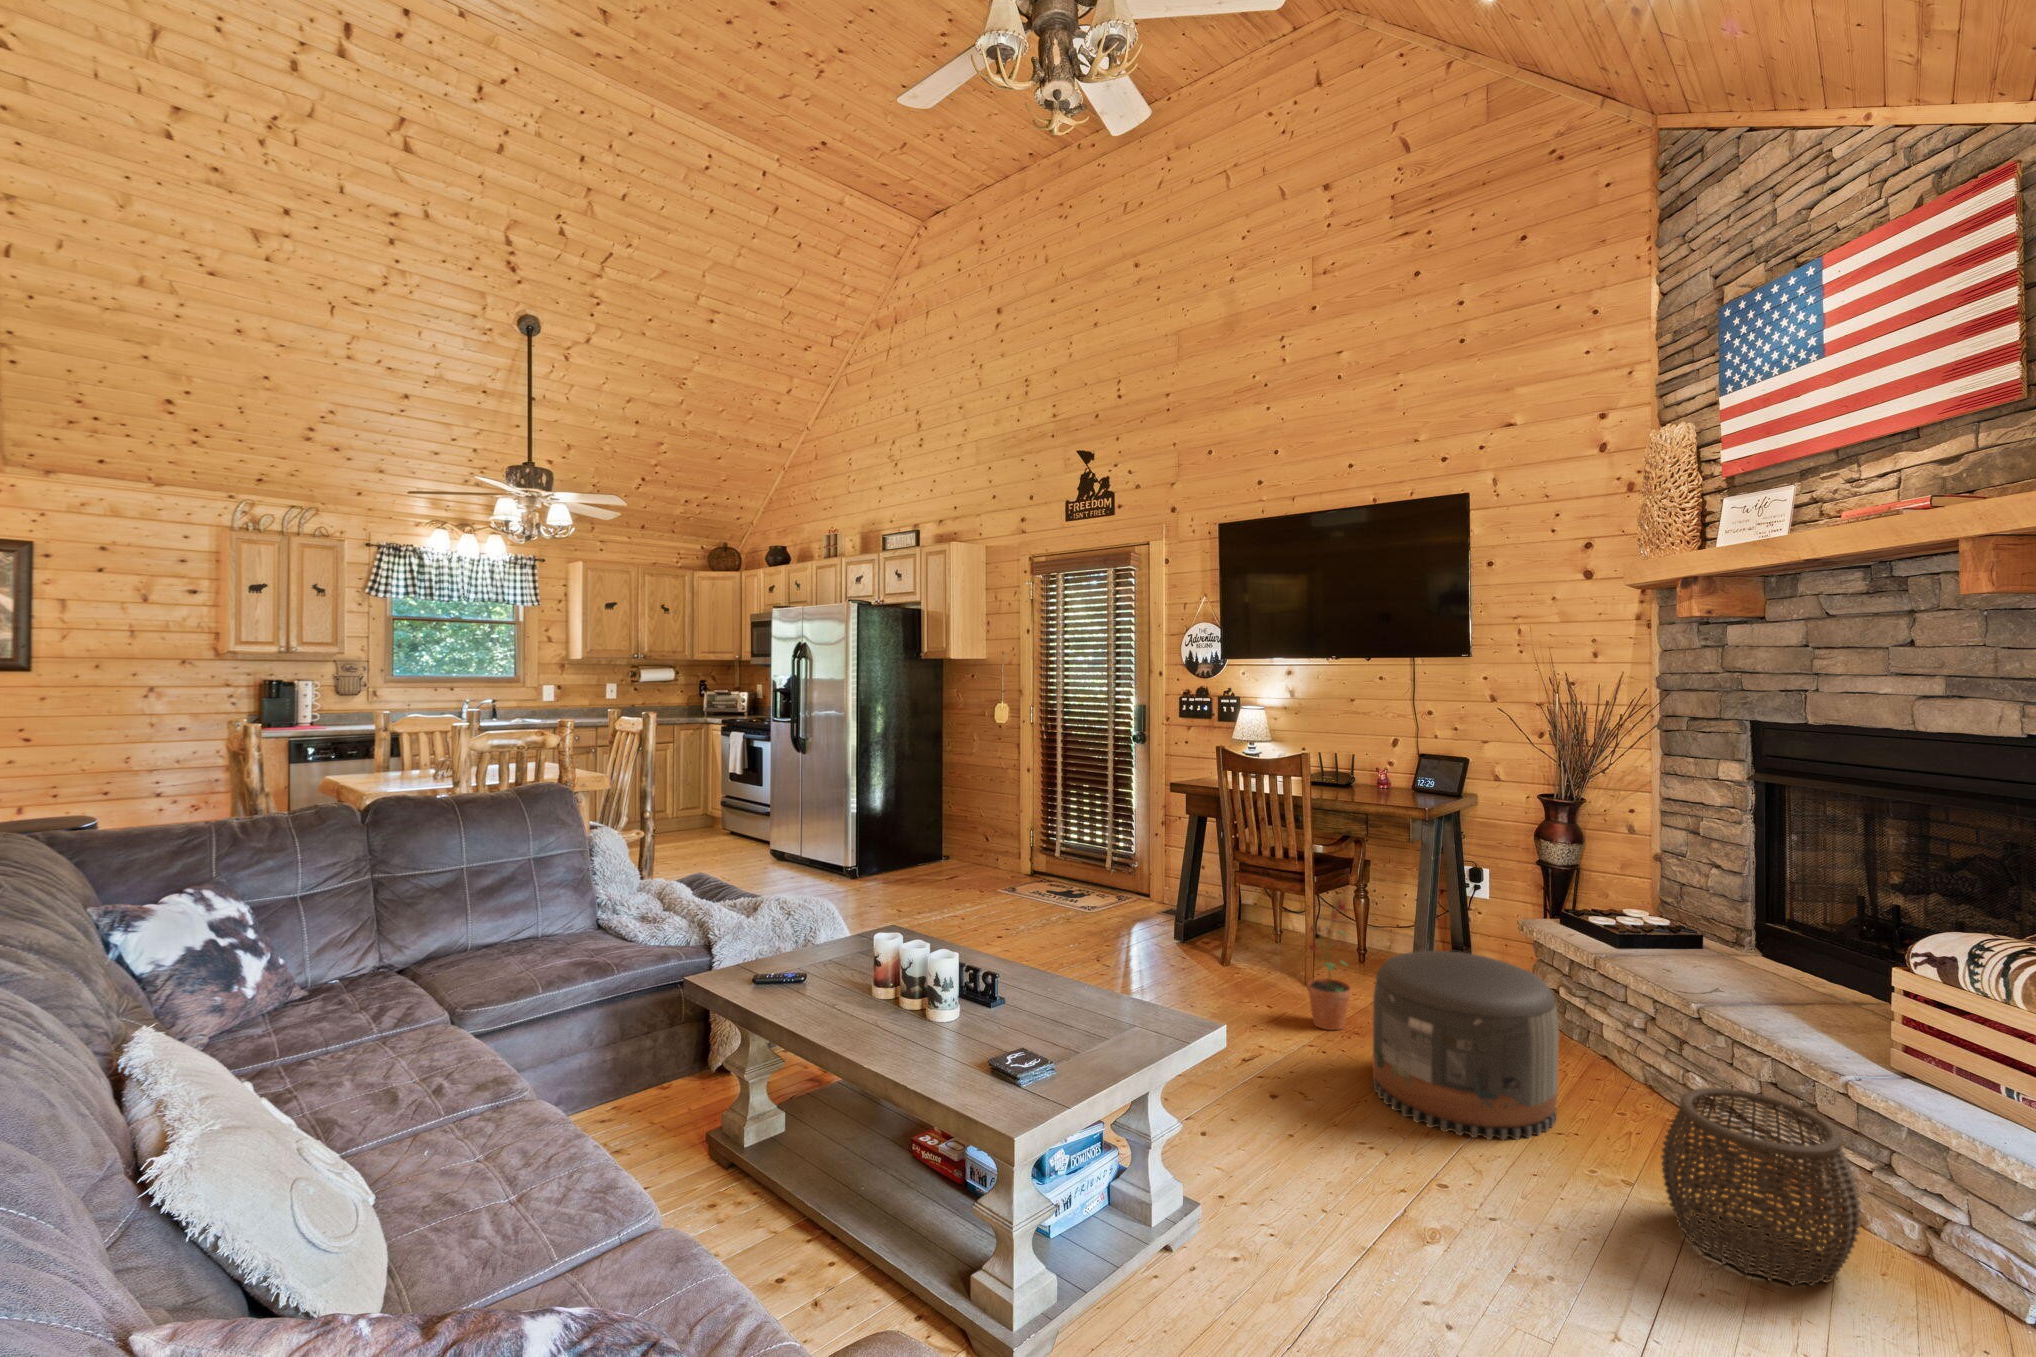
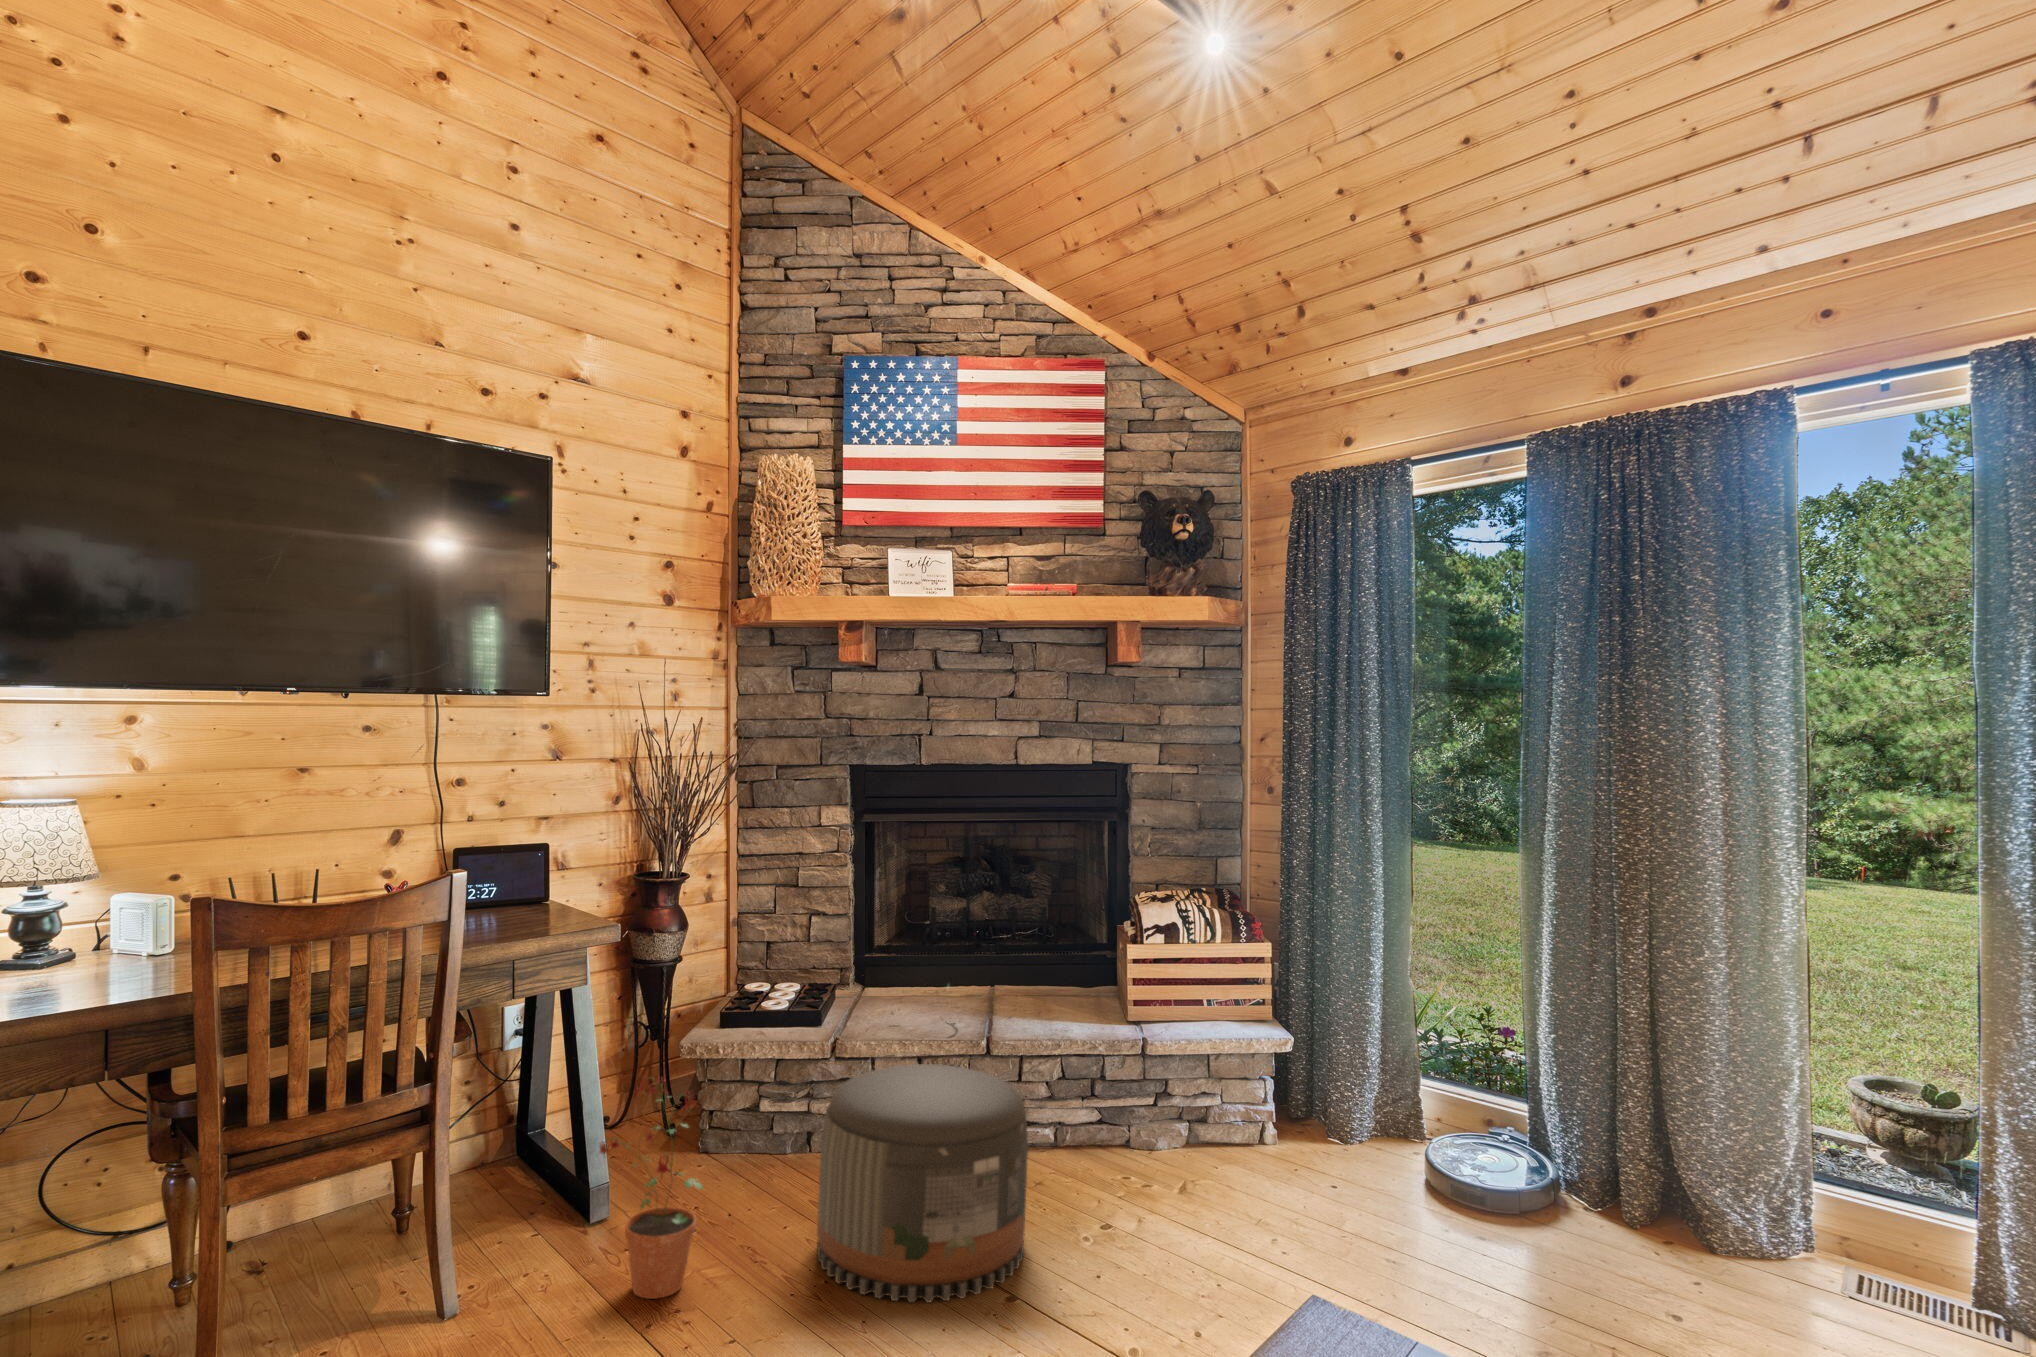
woven basket: present [1661,1088,1861,1286] -> none [1136,1074,1267,1222]

